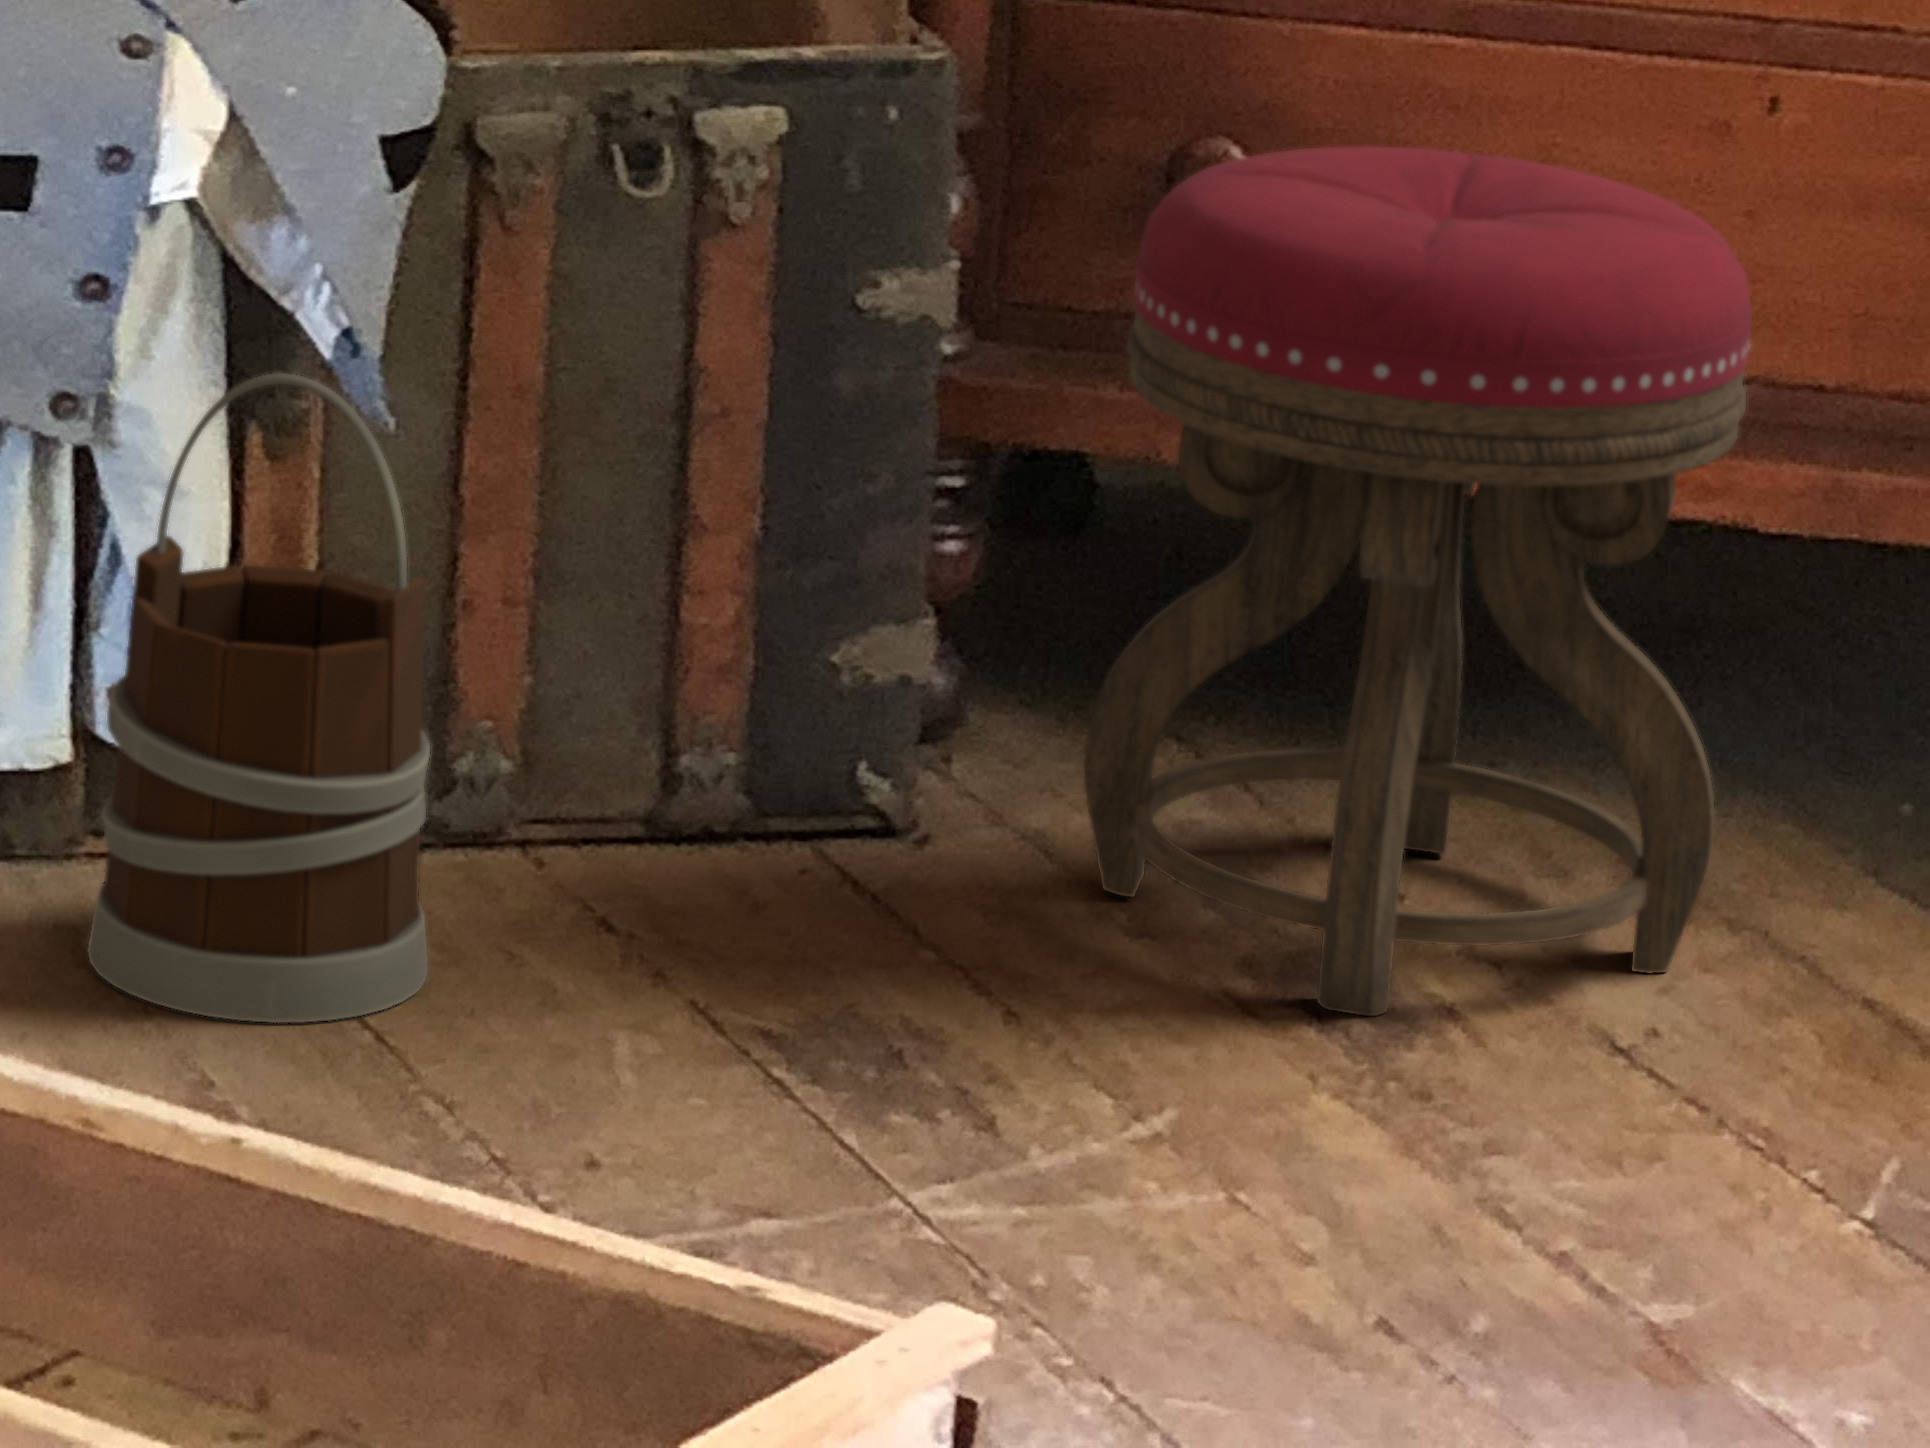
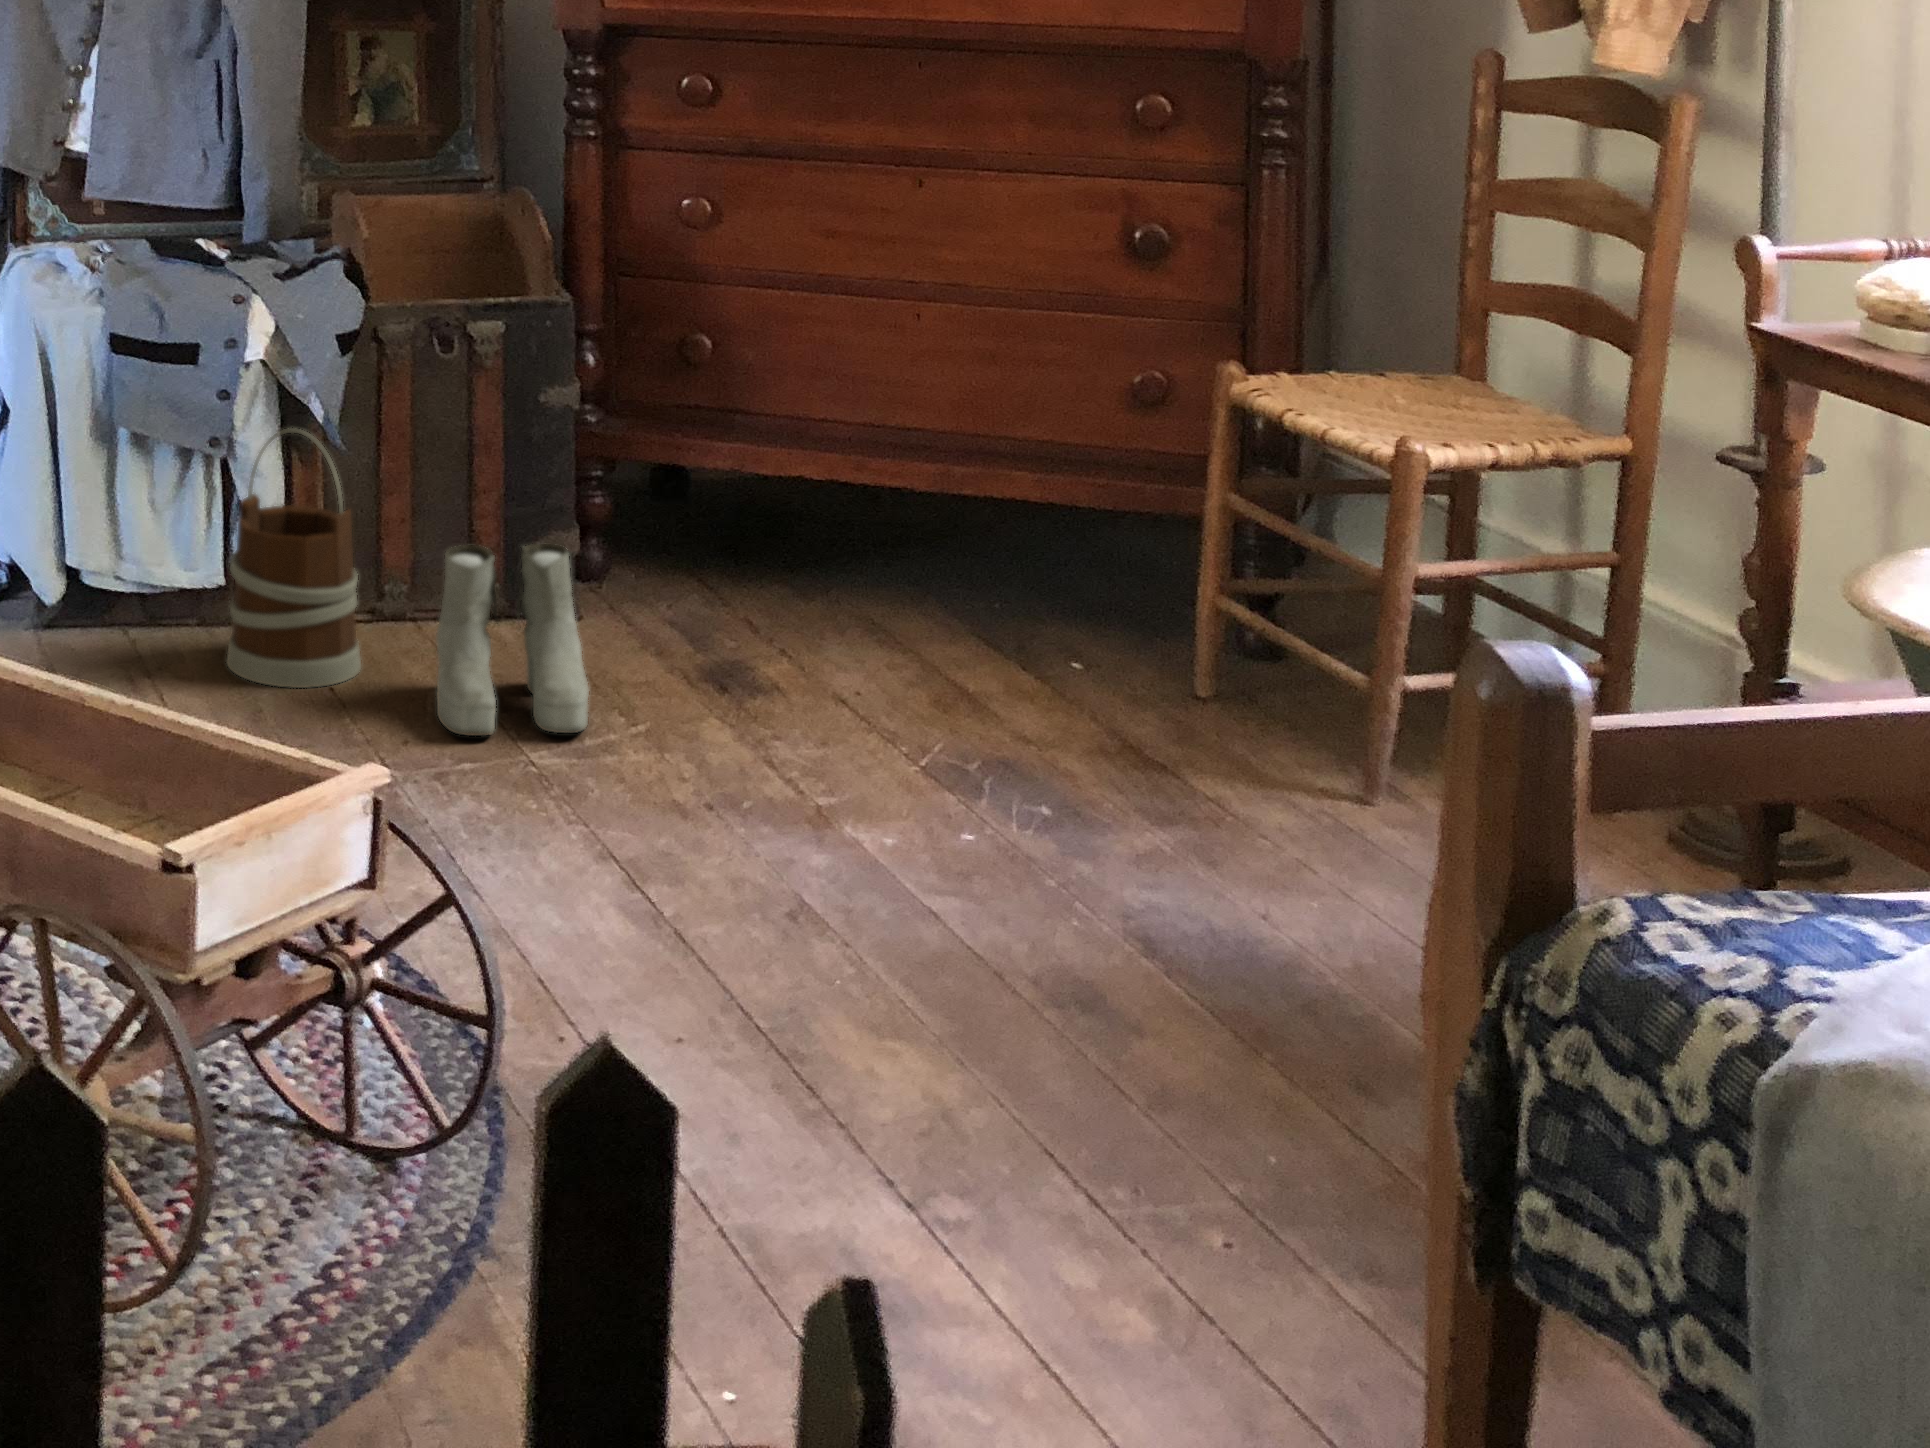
stool: present [1084,146,1752,1016] -> none [638,336,892,689]
boots: none [643,664,1031,1143] -> present [436,543,589,736]

